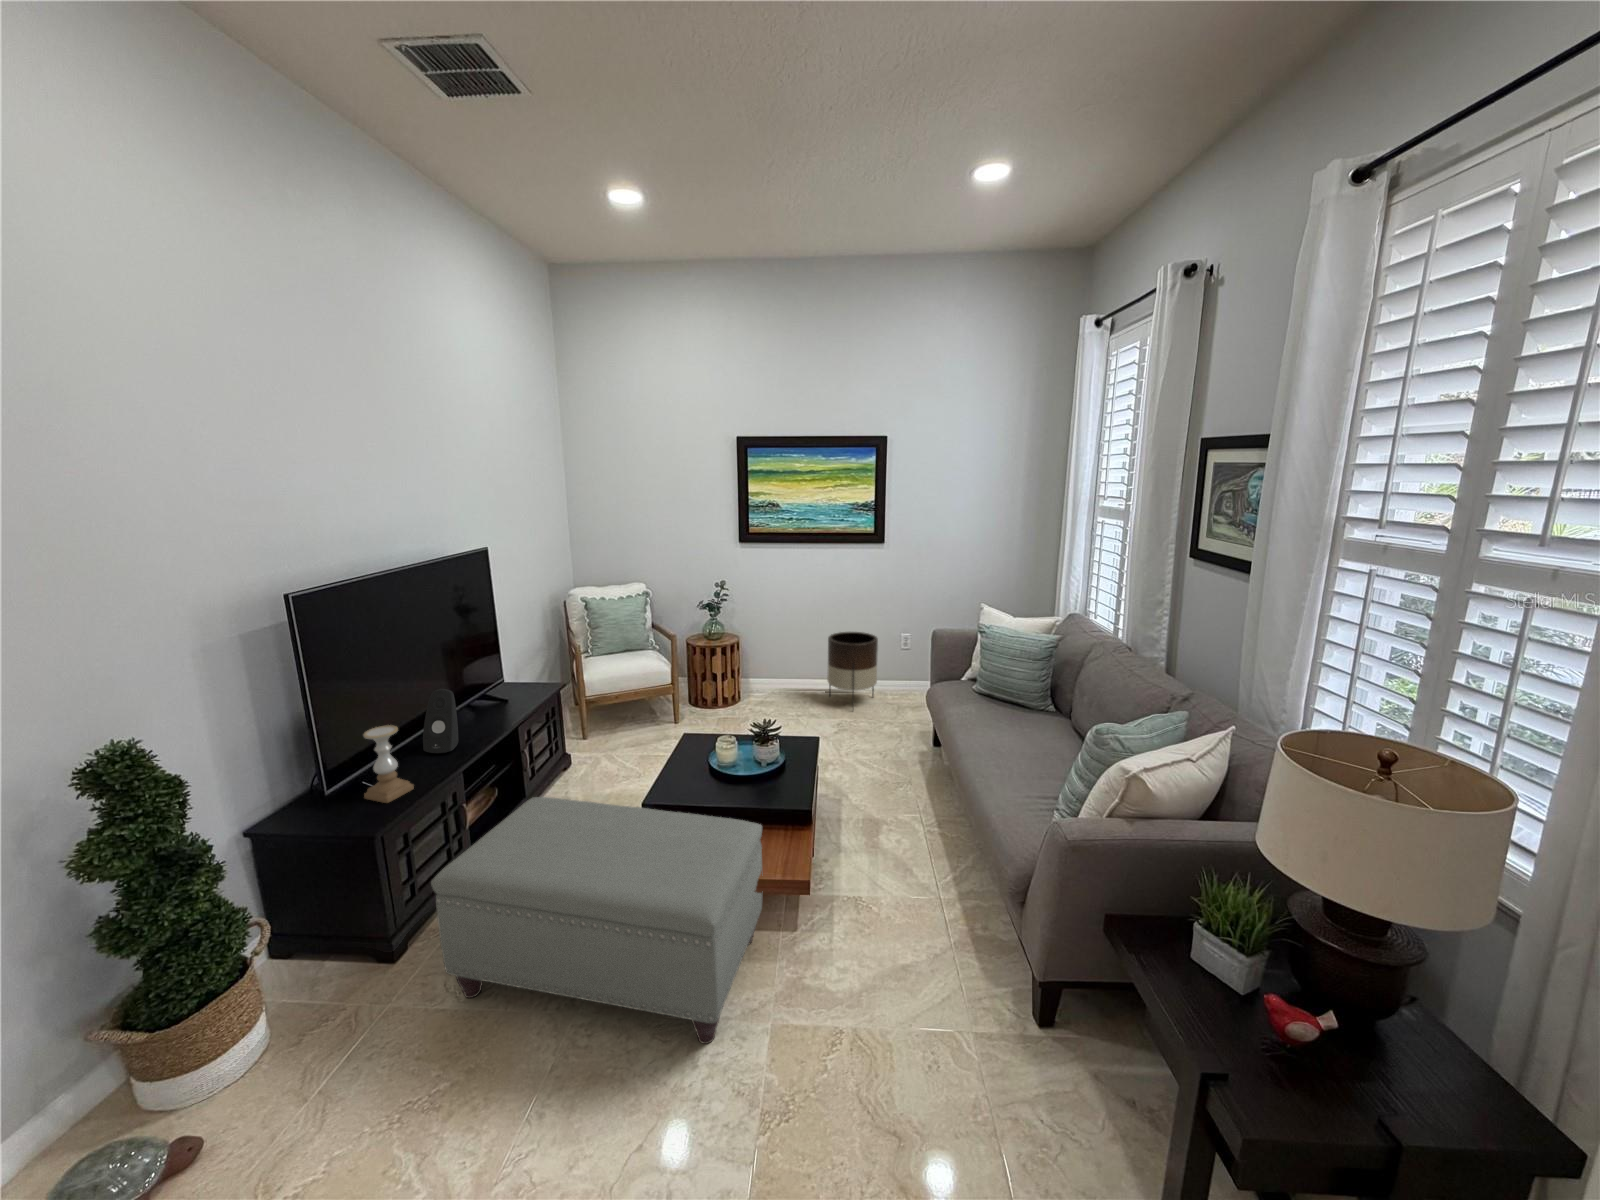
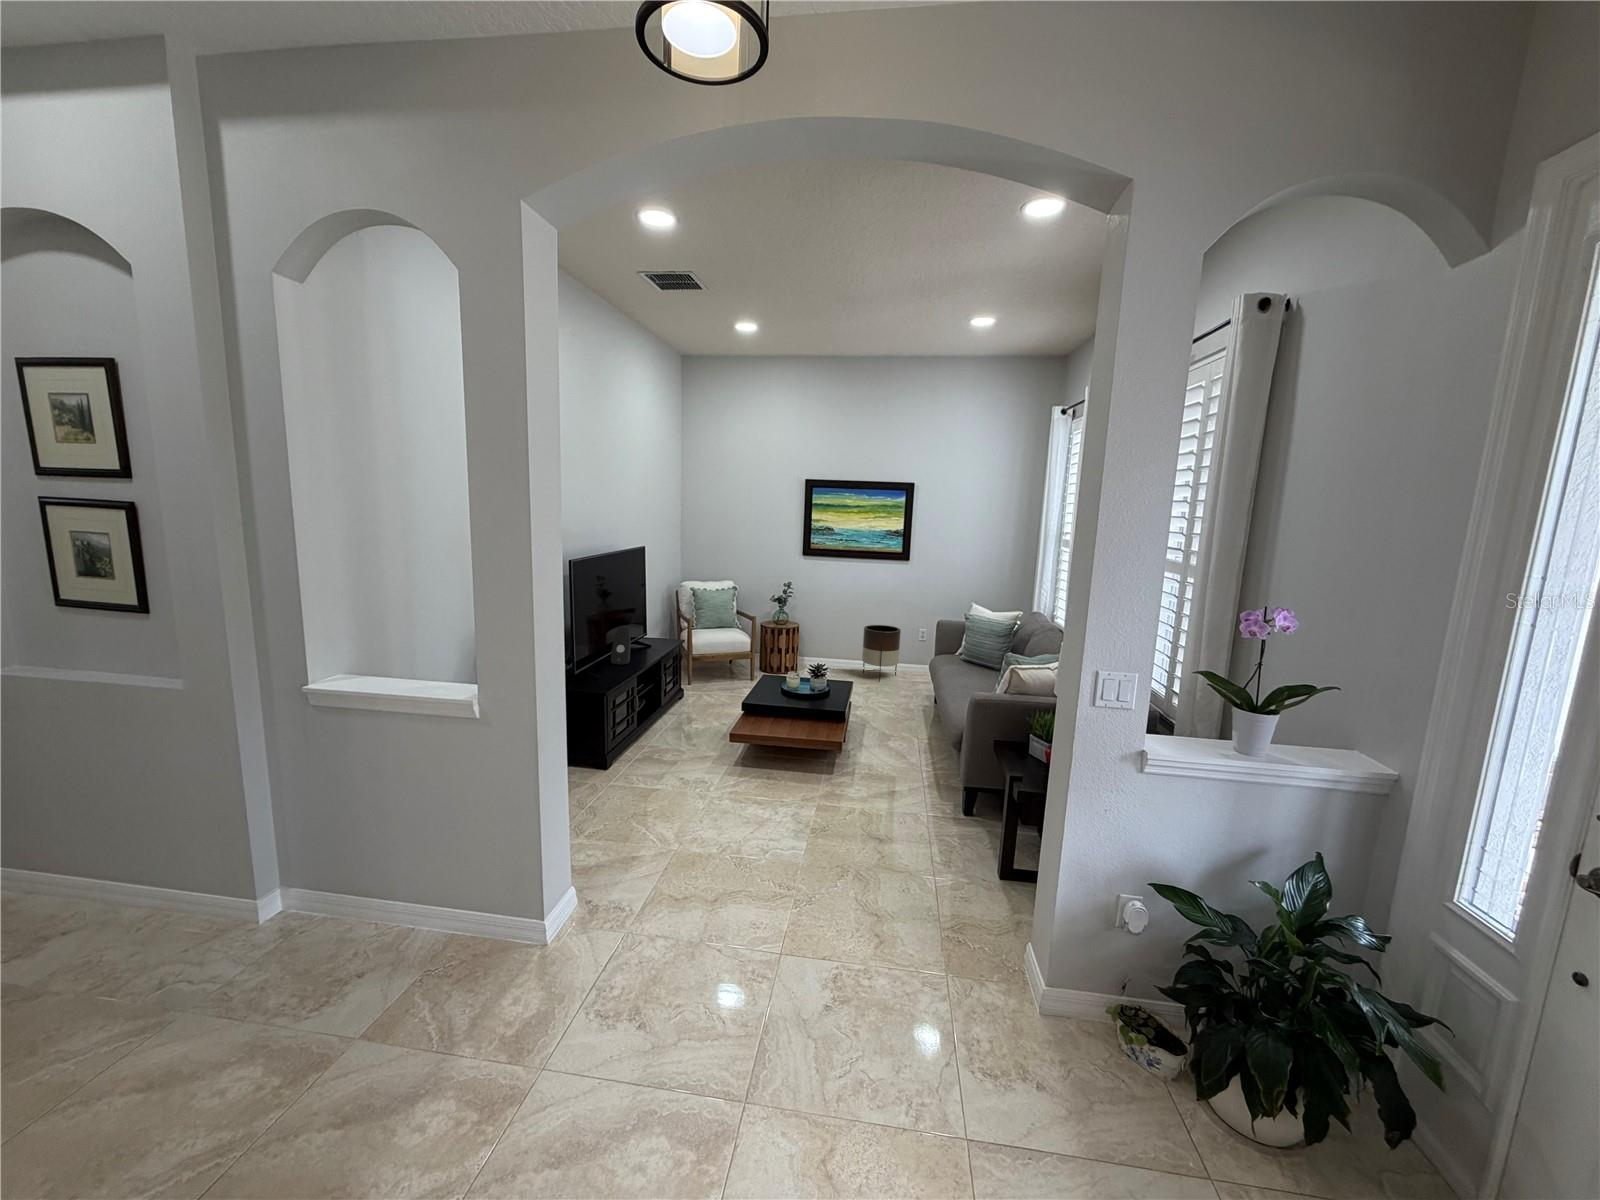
candle holder: present [364,725,414,803] -> none [588,639,613,681]
ottoman: present [431,797,763,1044] -> none [637,687,814,809]

